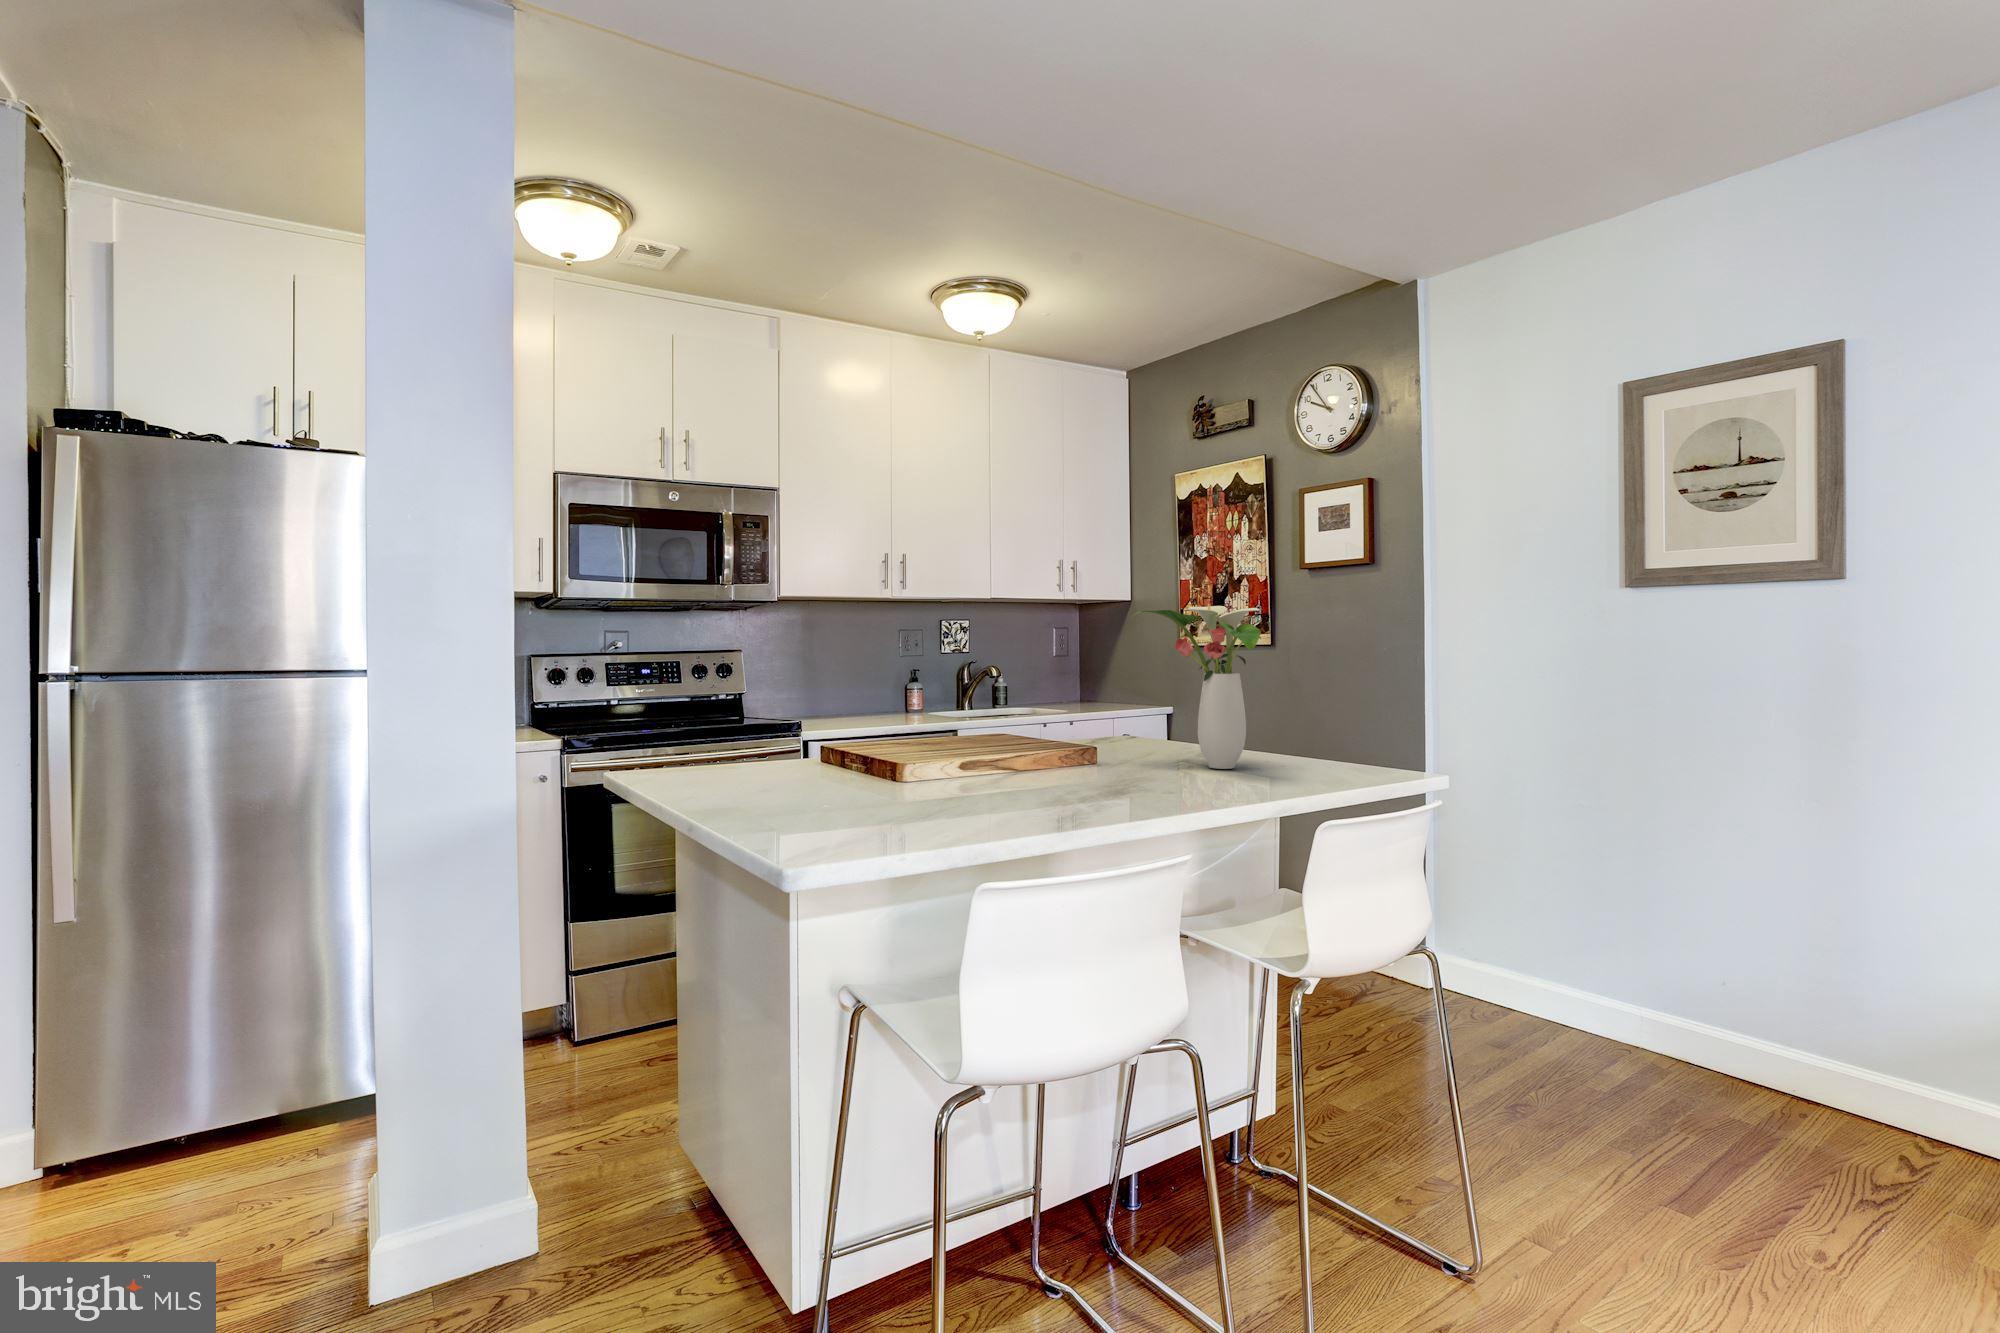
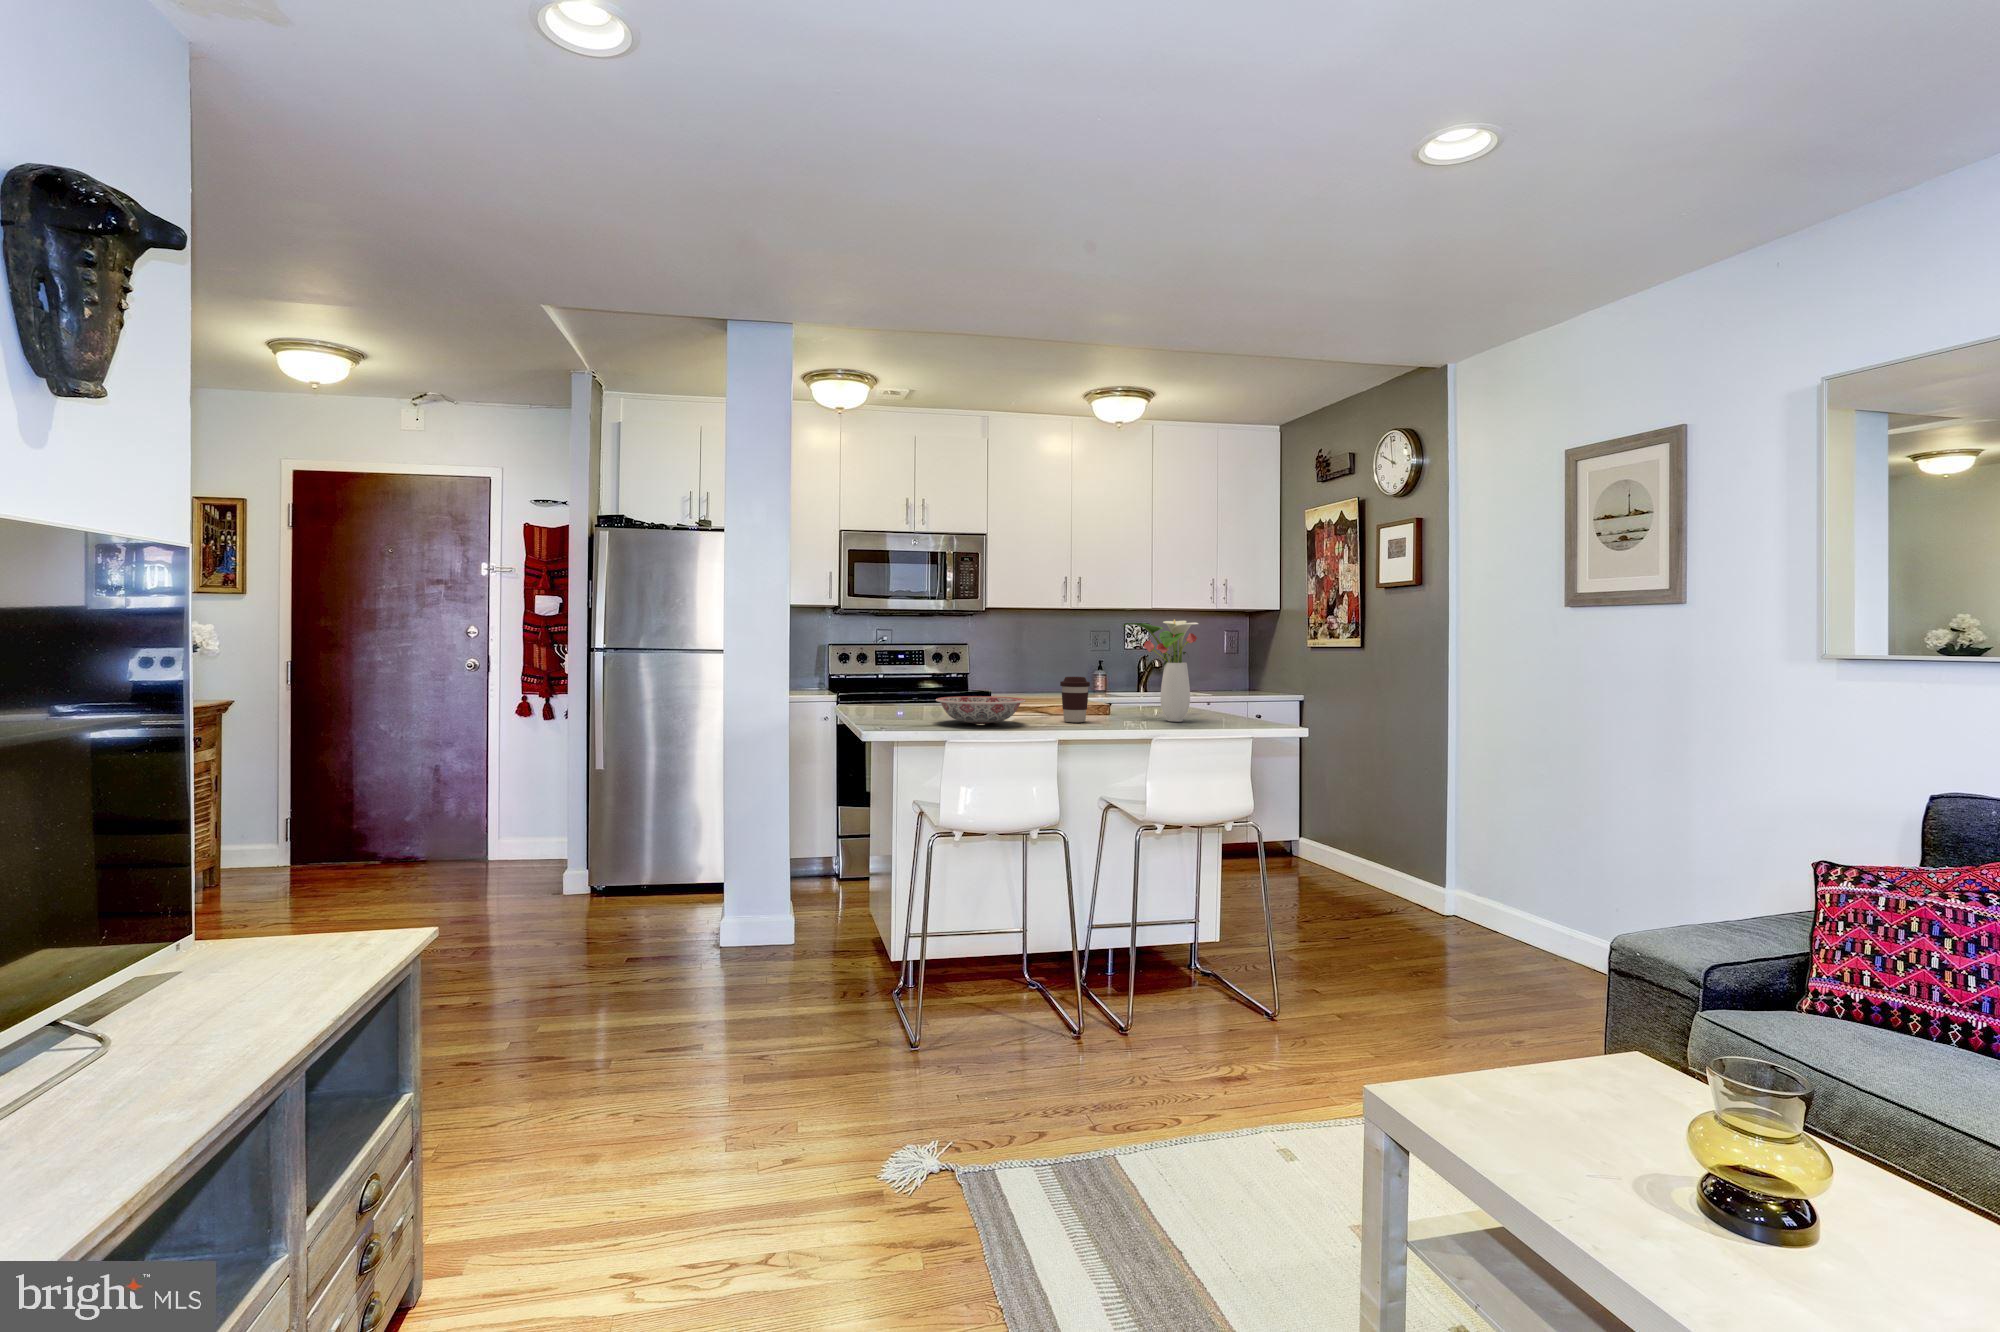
coffee cup: none [1063,702,1115,783] -> present [1060,677,1090,722]
ceramic bowl: none [866,744,1037,801] -> present [936,696,1025,724]

